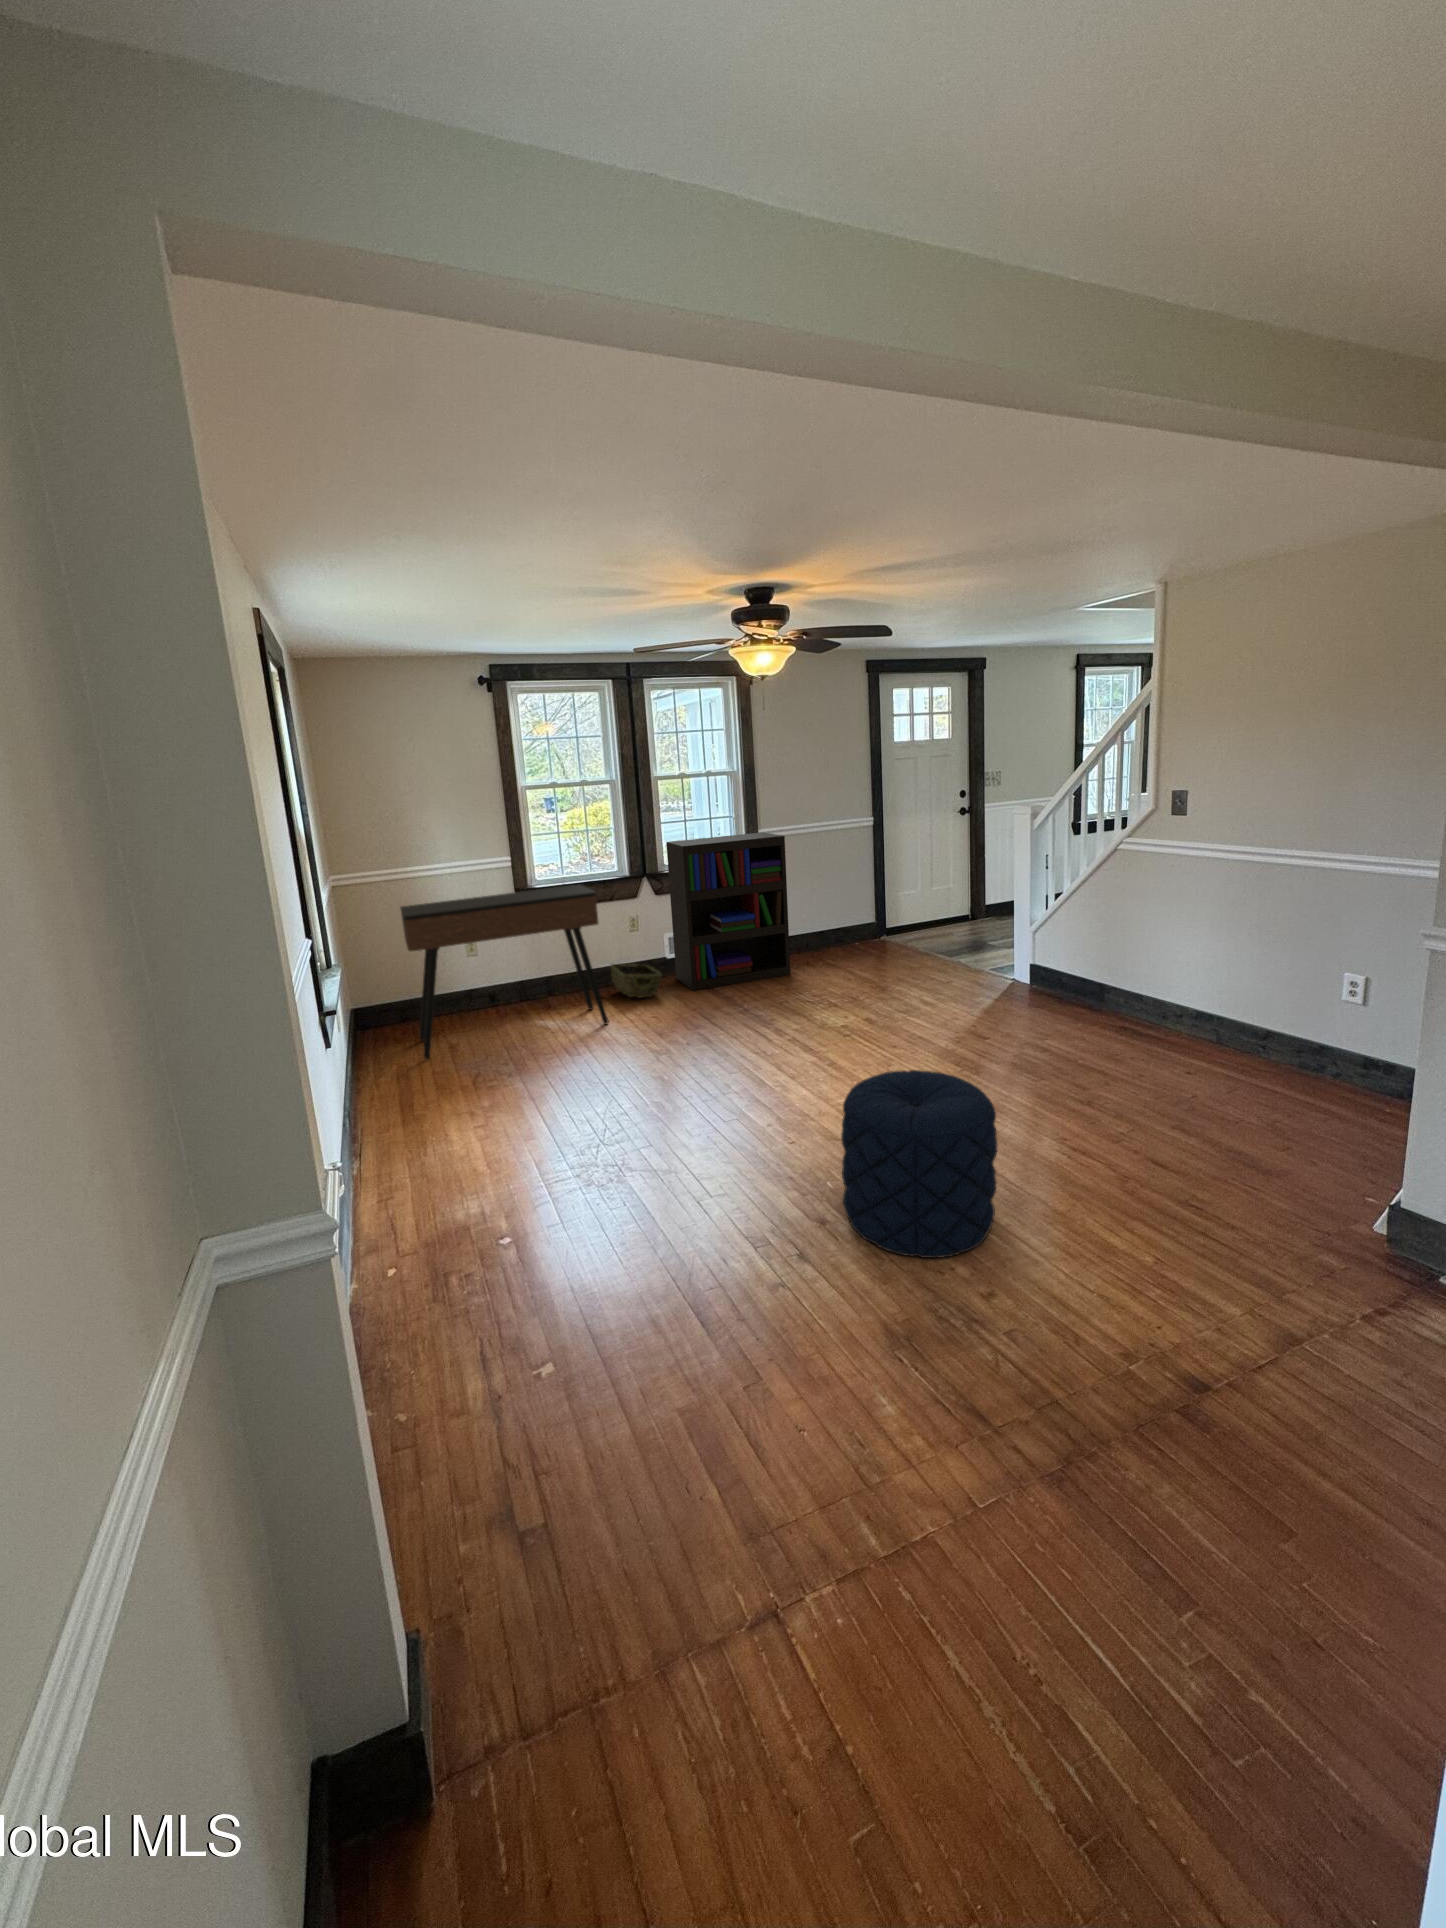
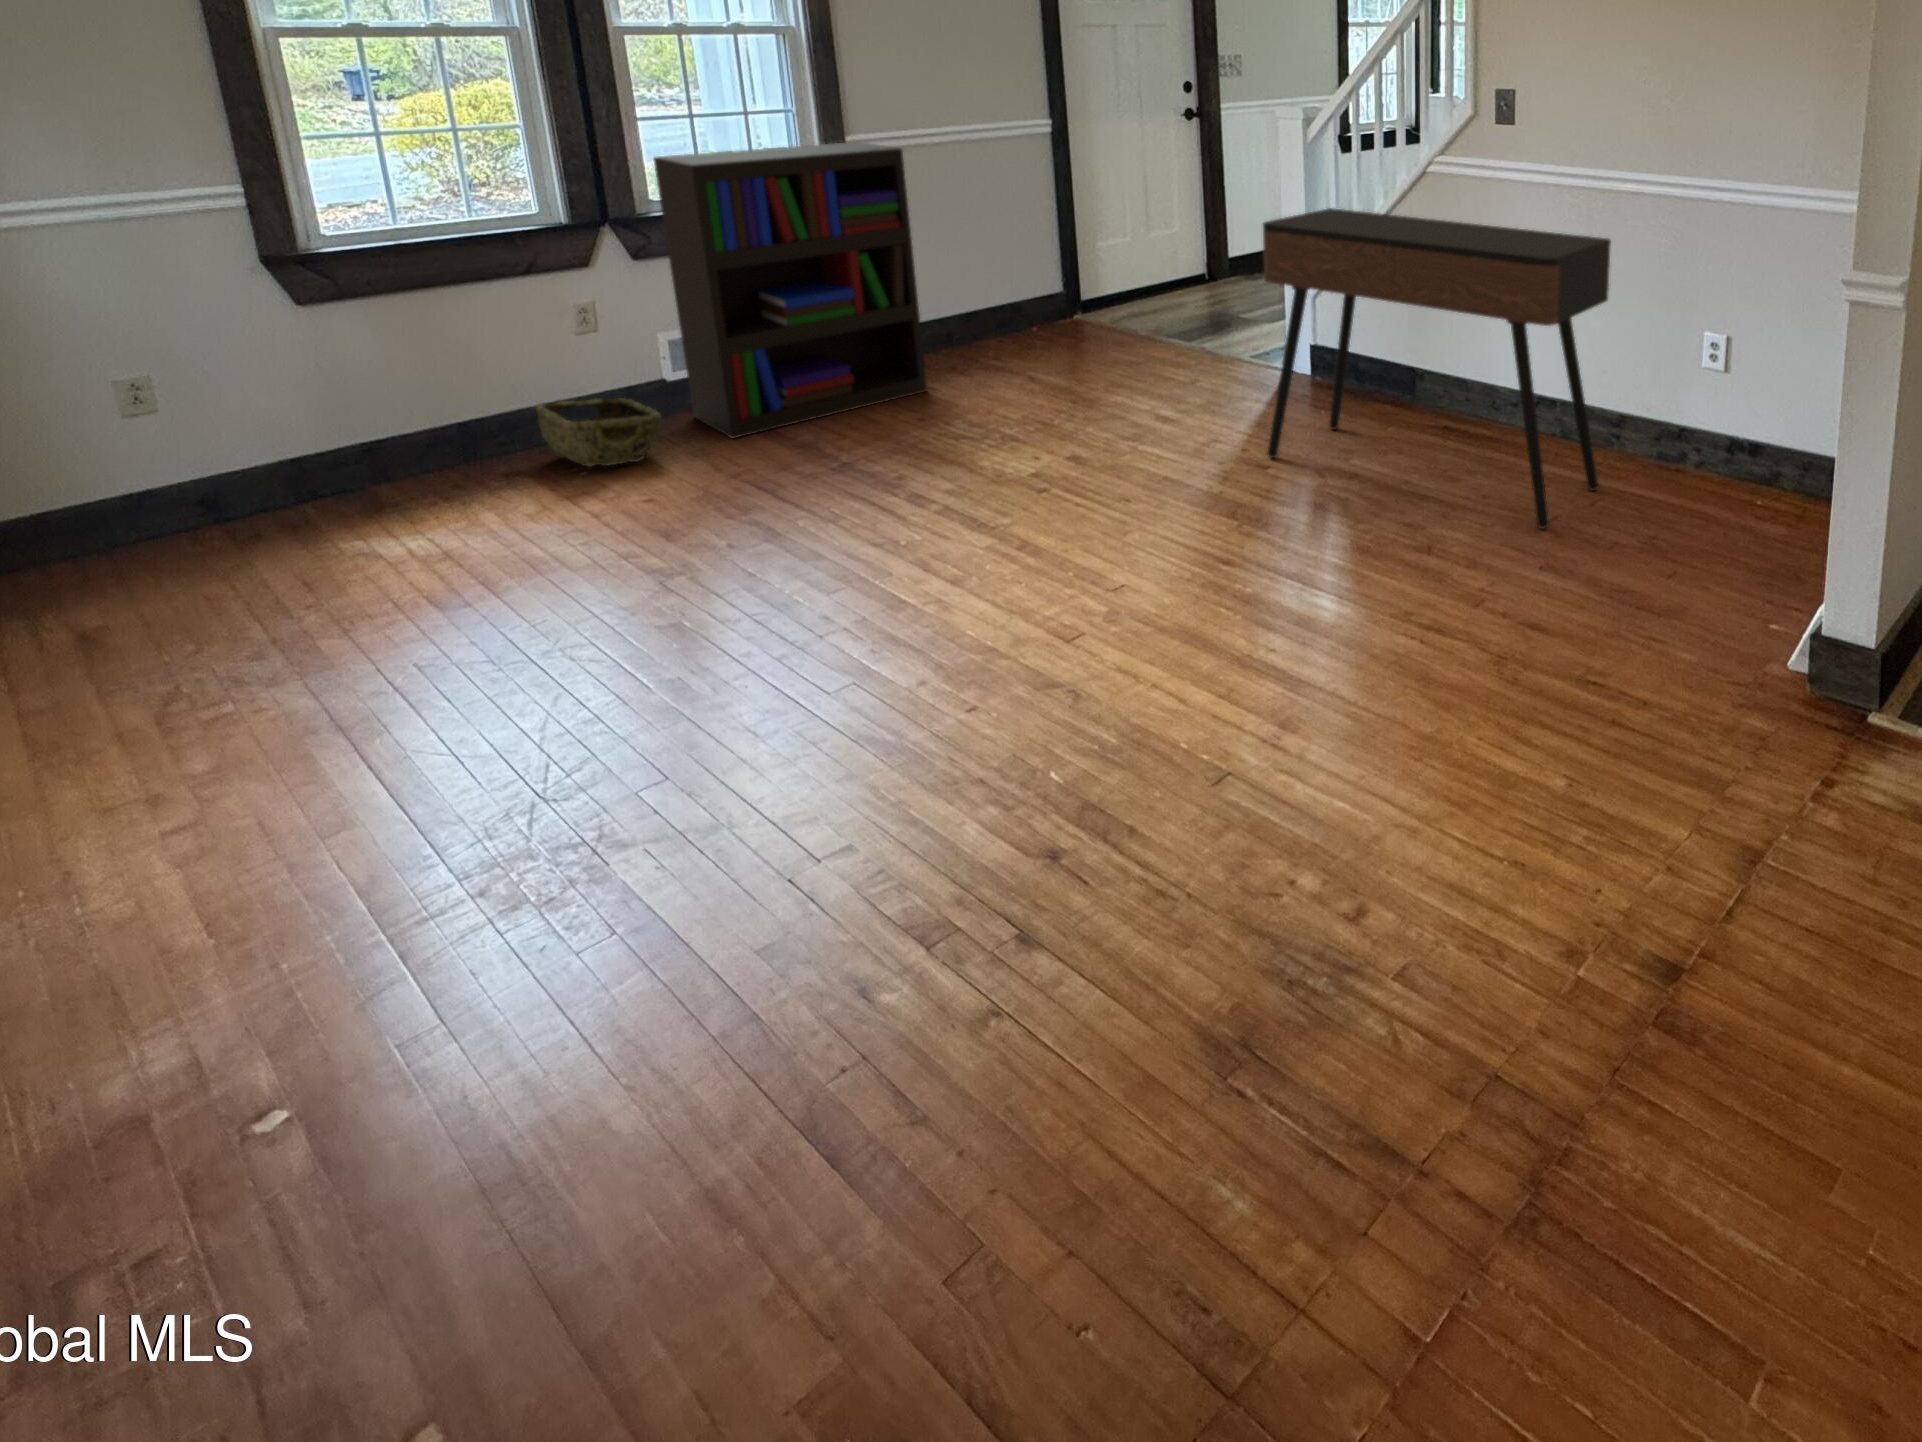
console table: present [400,884,609,1059] -> present [1263,208,1611,528]
pouf: present [841,1070,997,1258] -> none [1080,547,1344,881]

